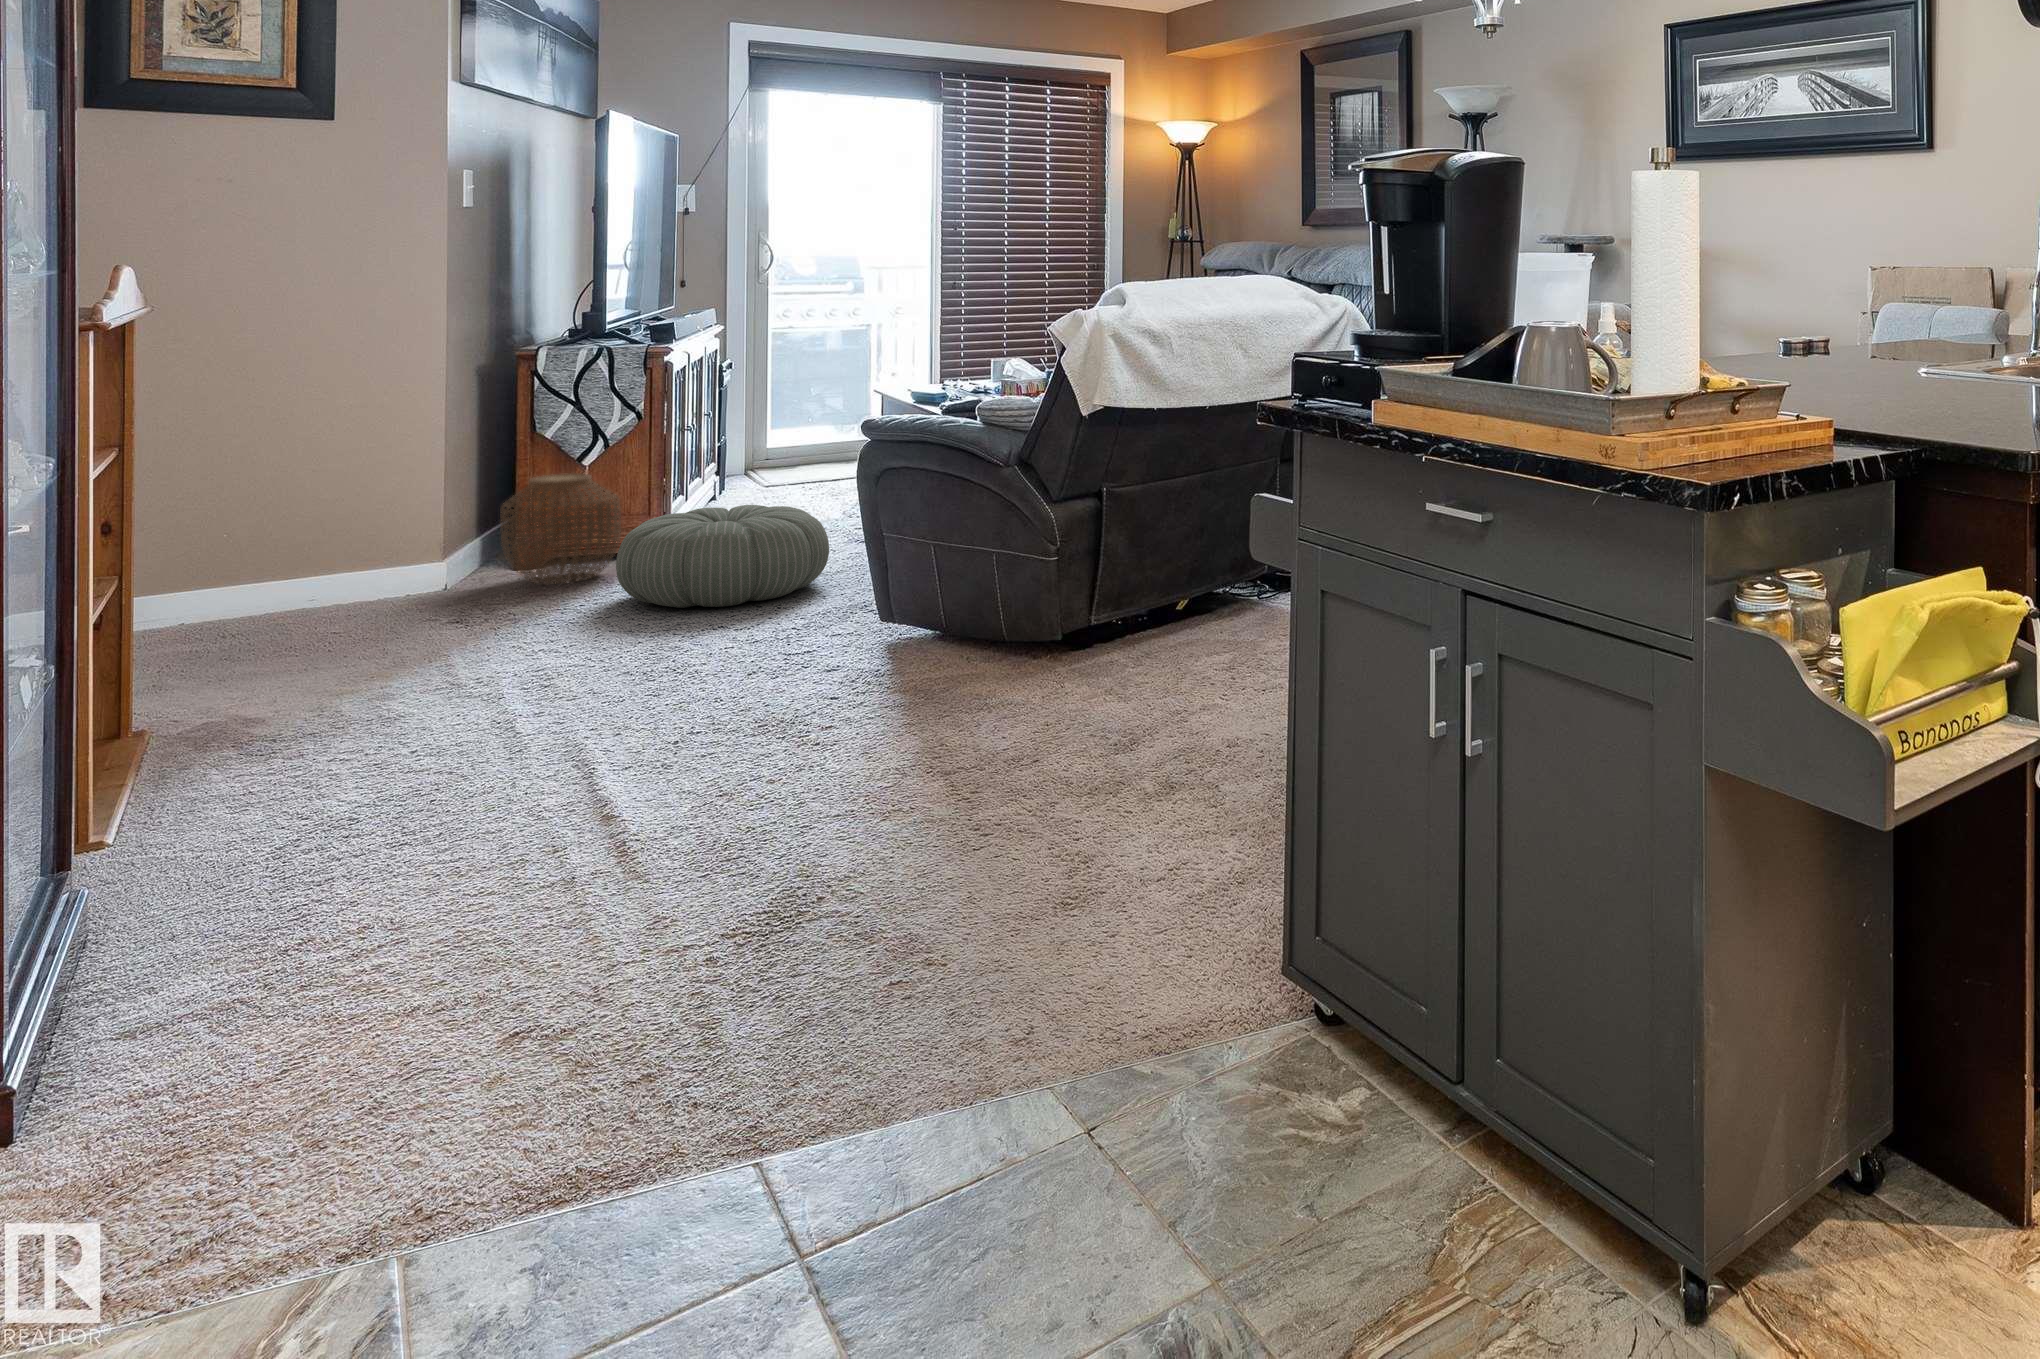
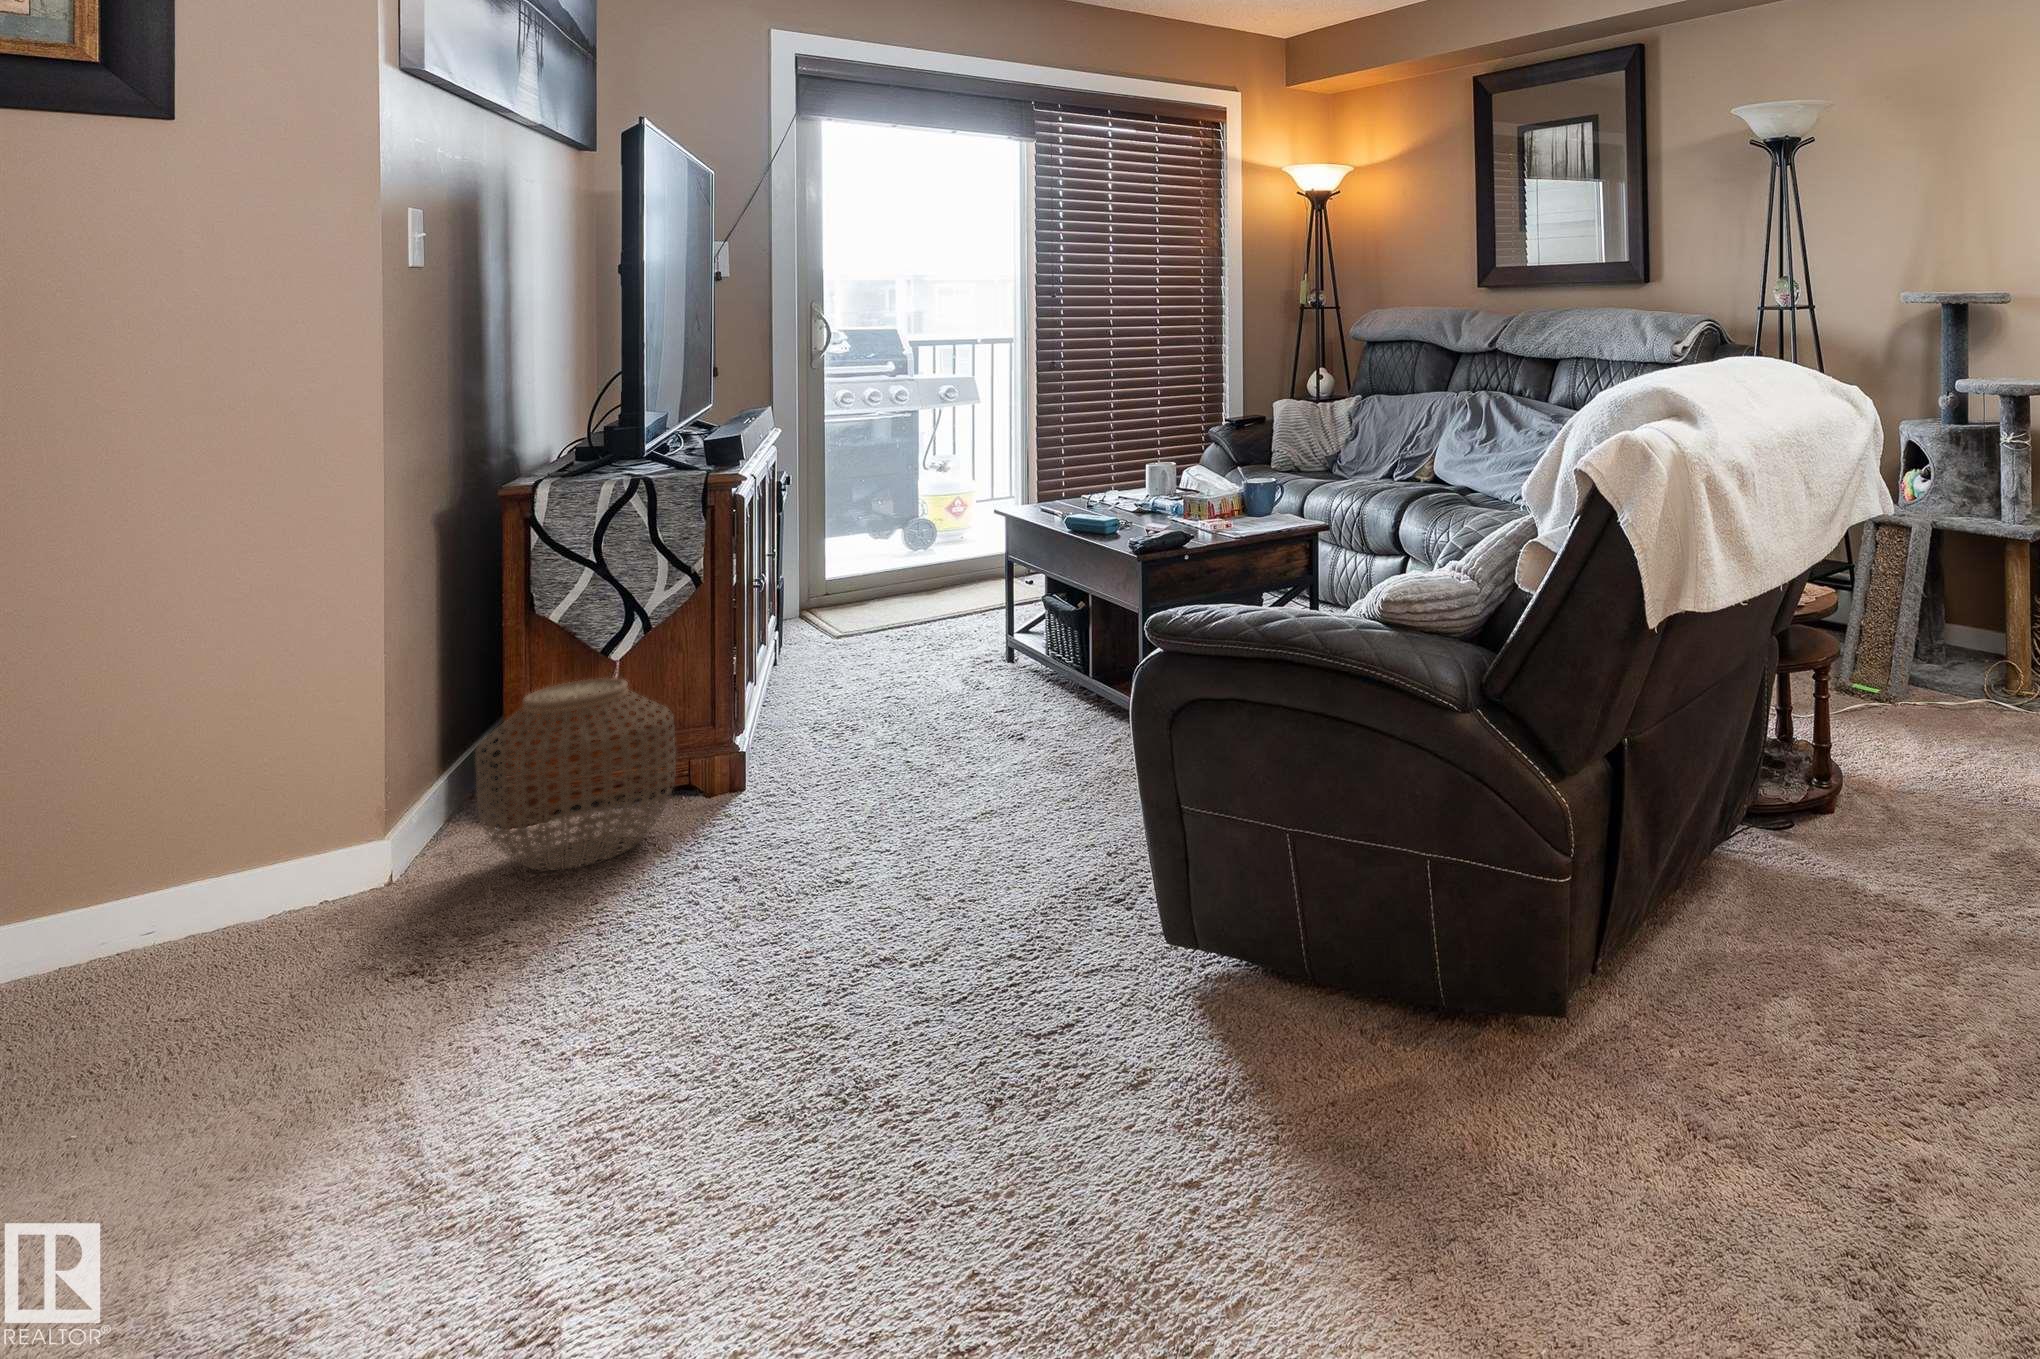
pouf: present [616,505,829,608] -> none [688,714,1027,920]

